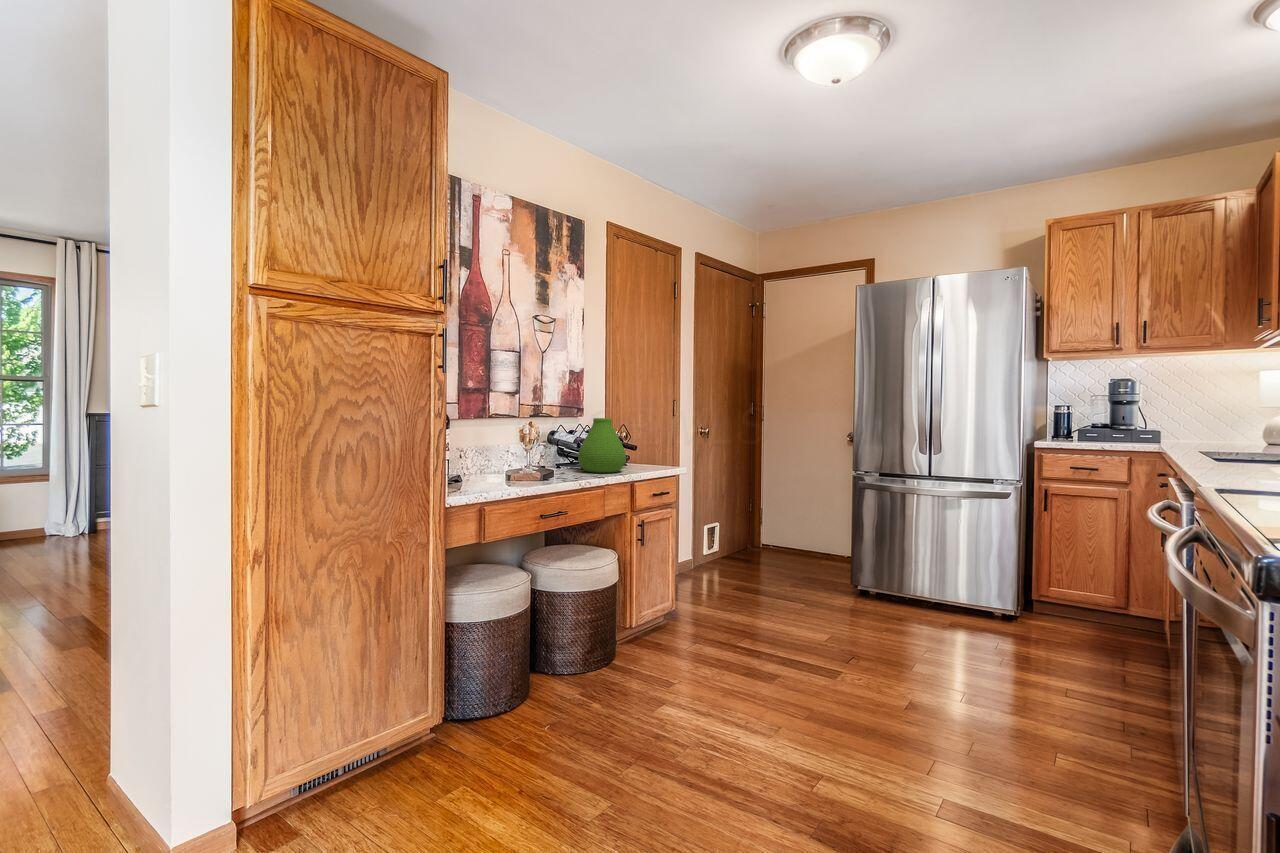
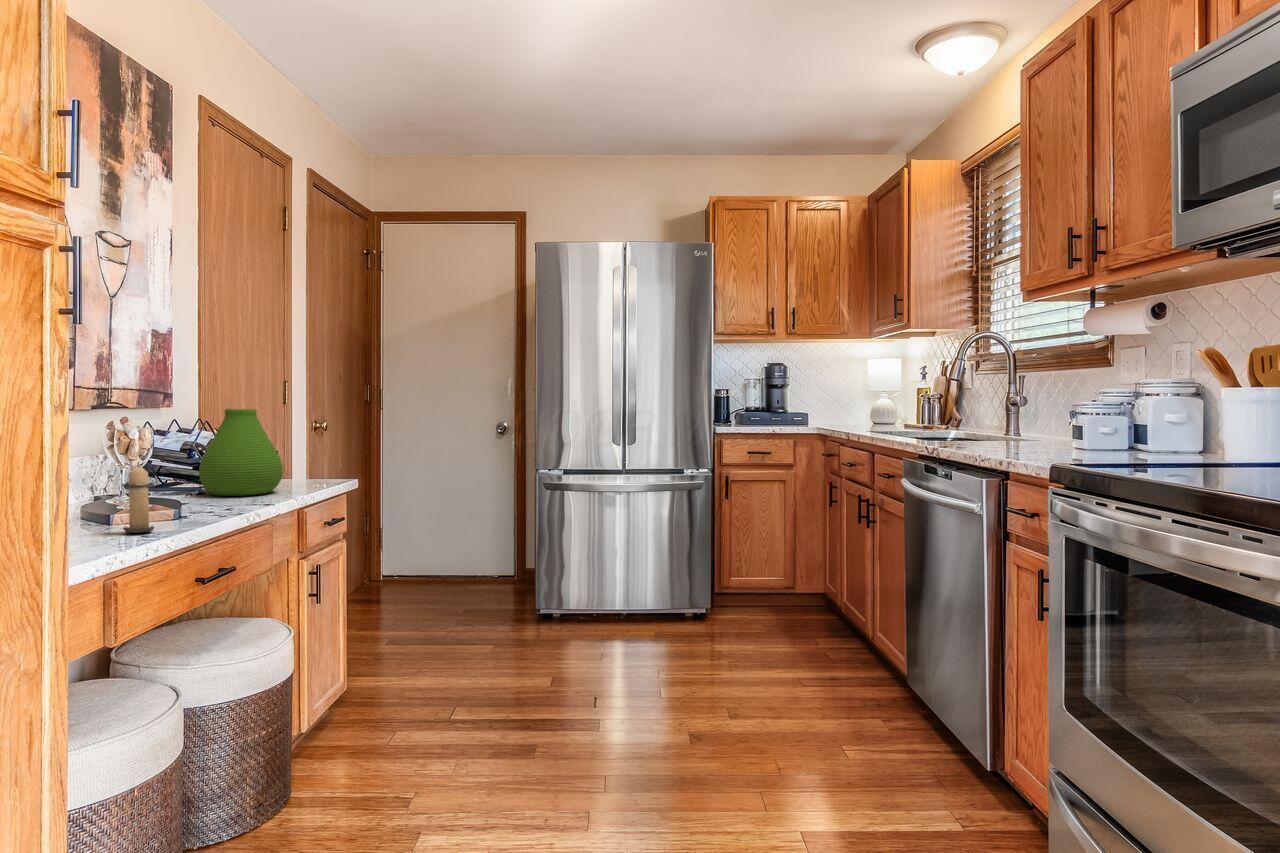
candle: none [503,447,523,487] -> present [122,462,154,533]

